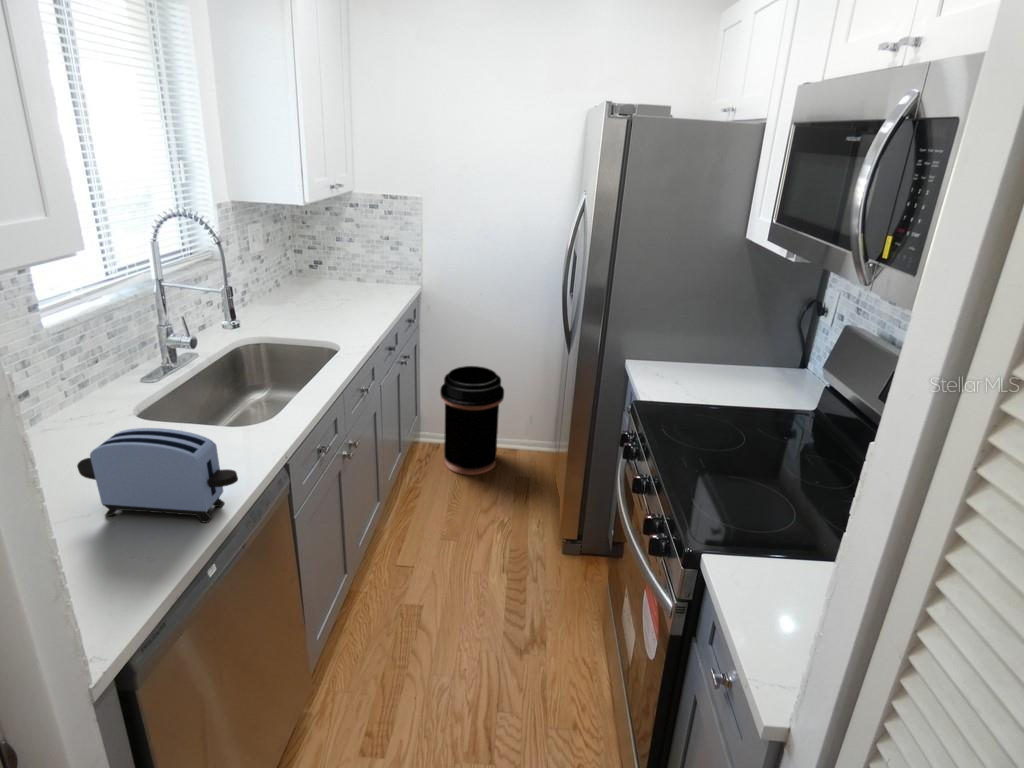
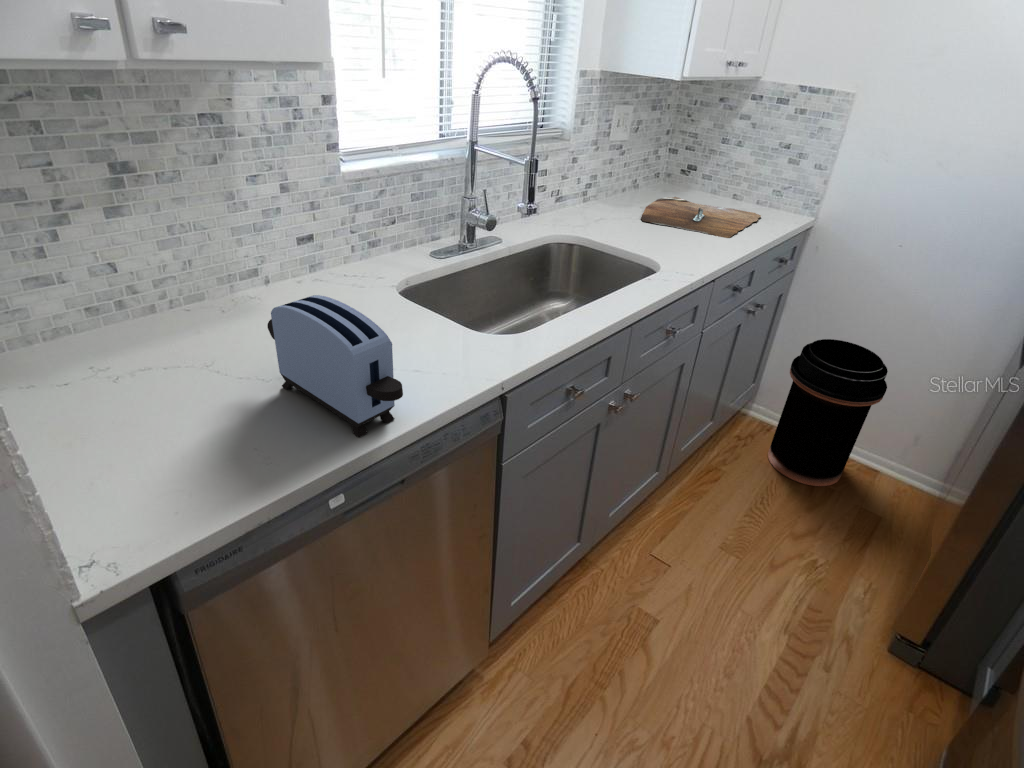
cutting board: none [297,288,386,313] -> present [641,197,761,238]

